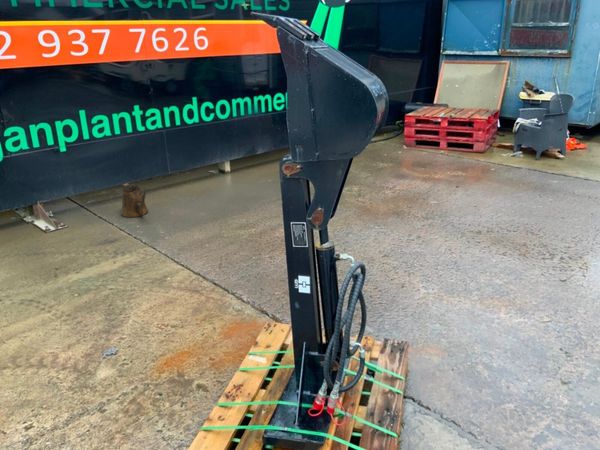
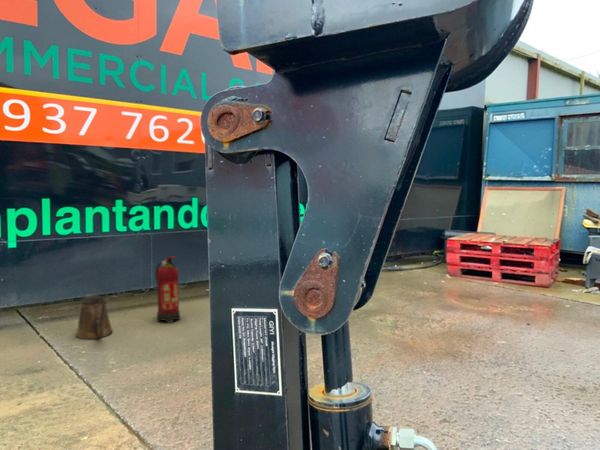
fire extinguisher: none [171,150,195,201] -> present [156,257,180,323]

